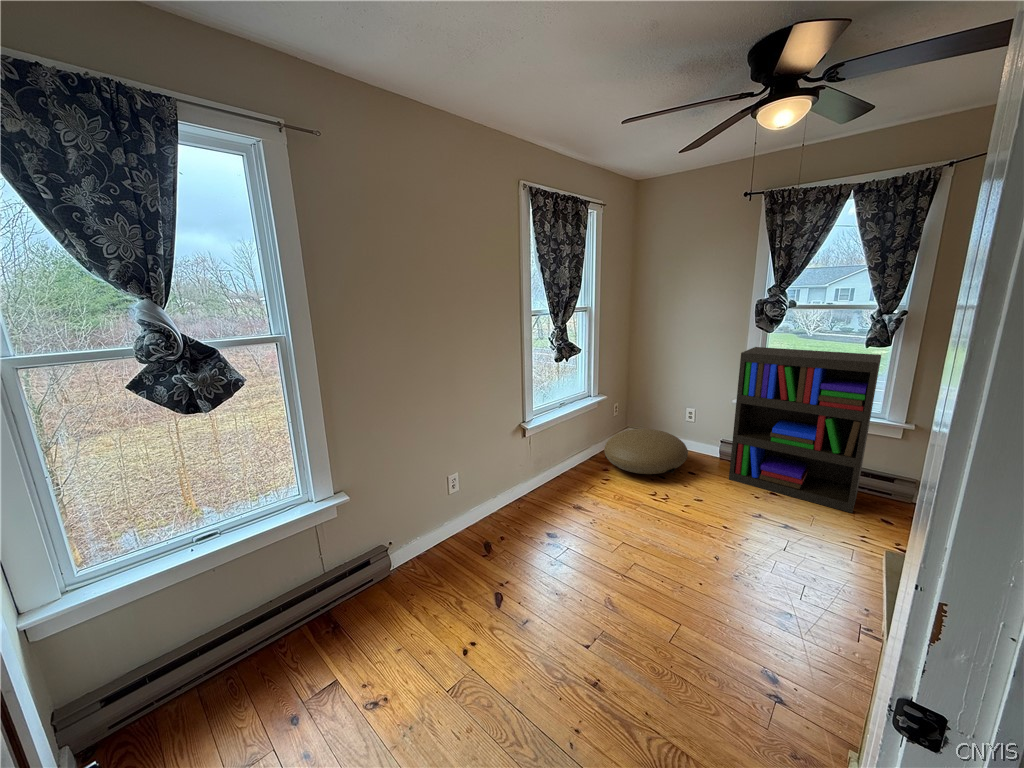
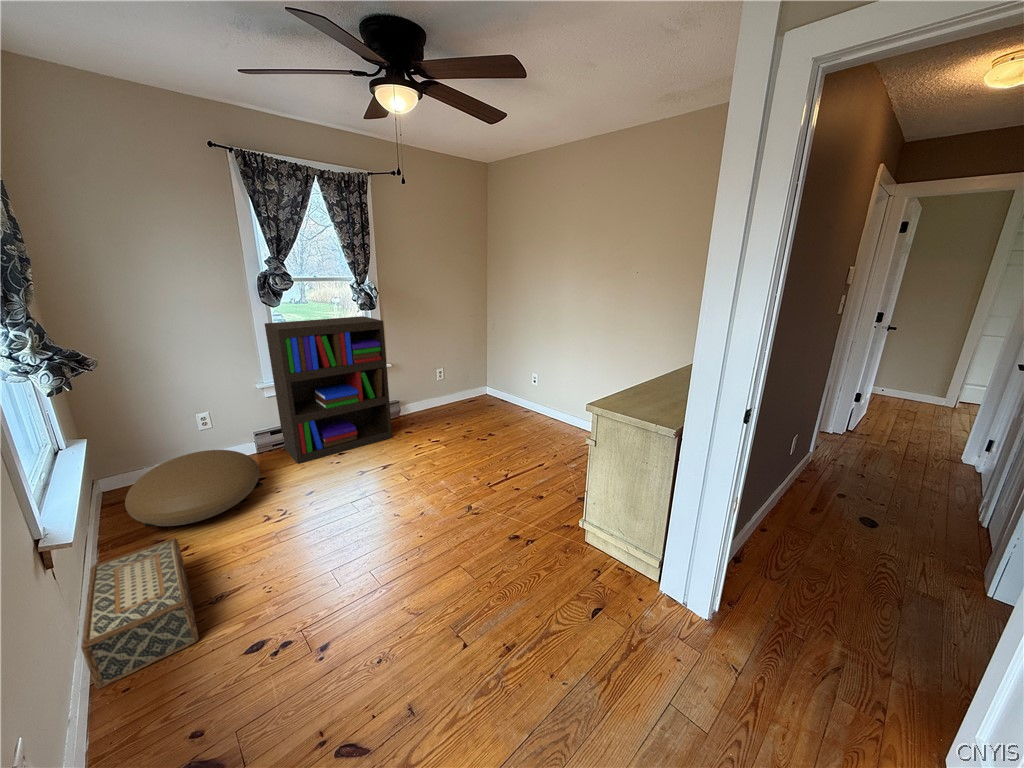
woven basket: none [518,455,590,514] -> present [81,538,199,689]

